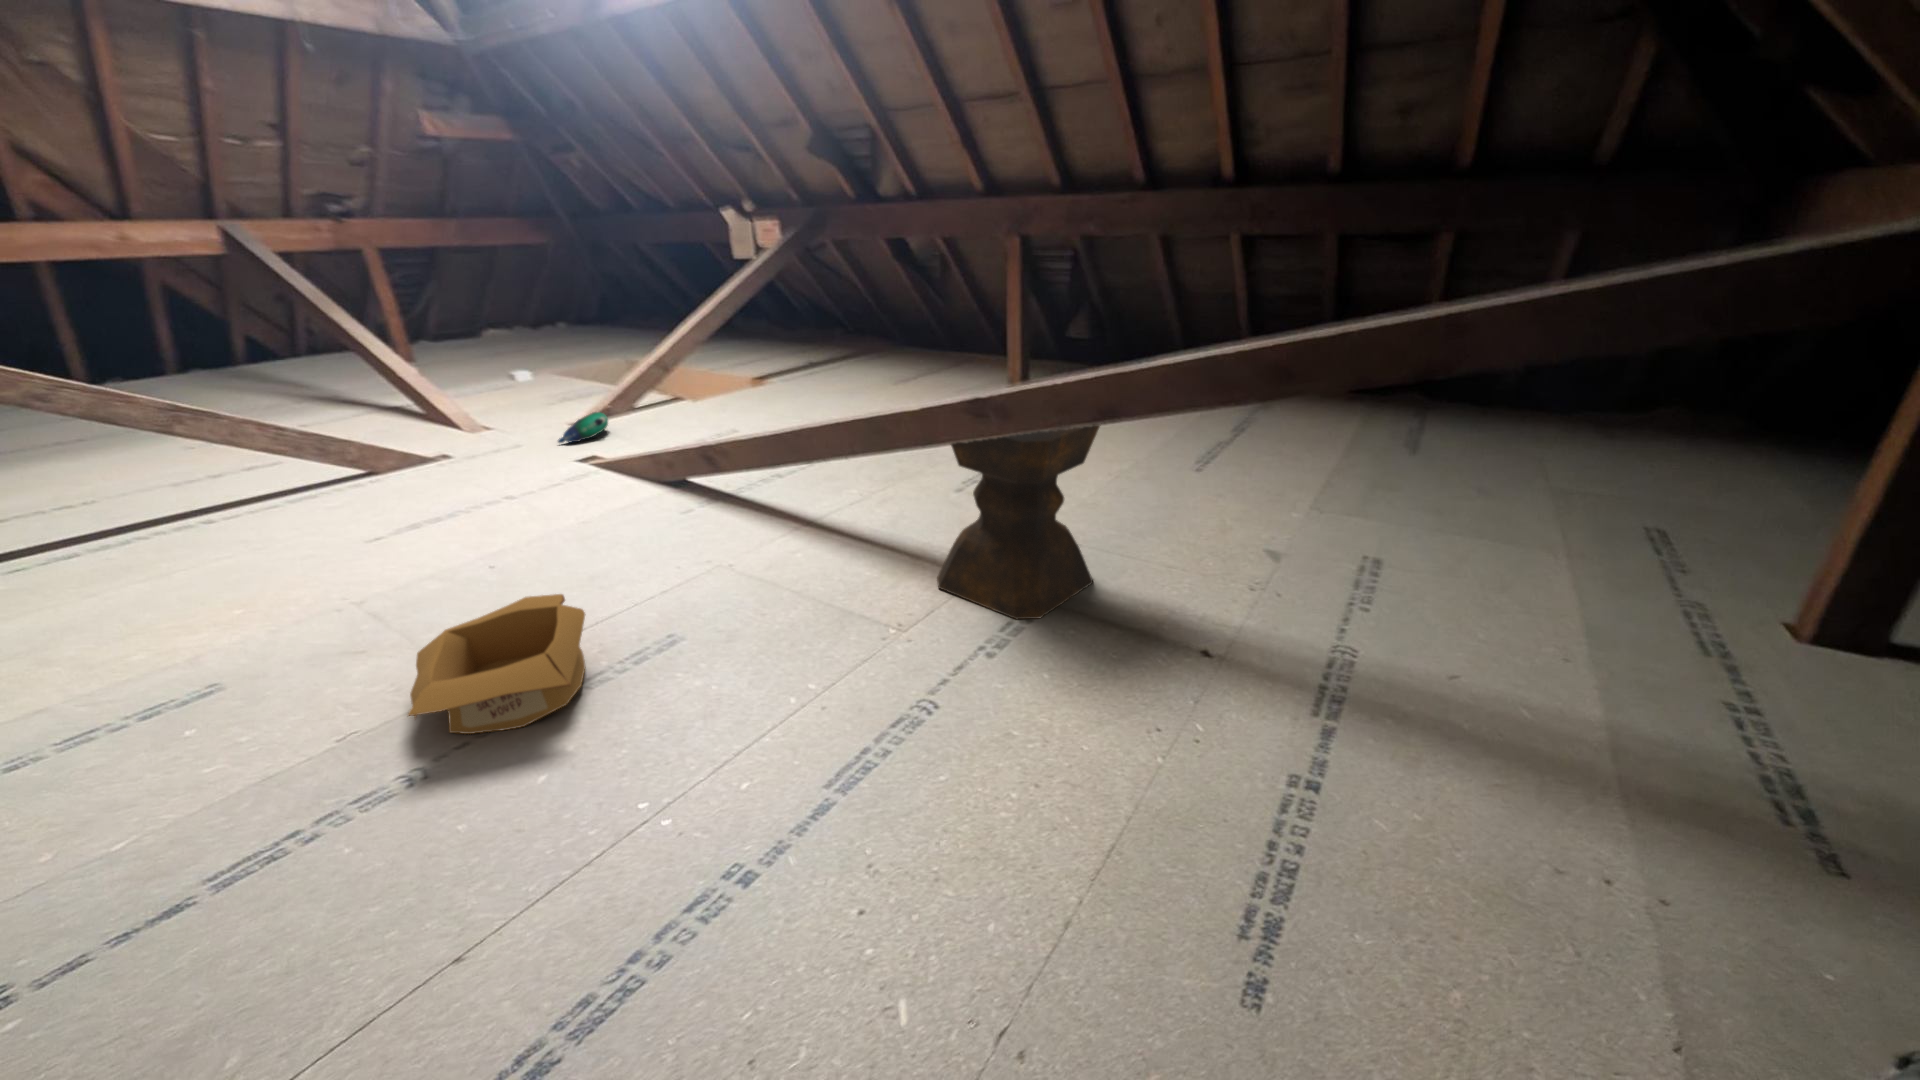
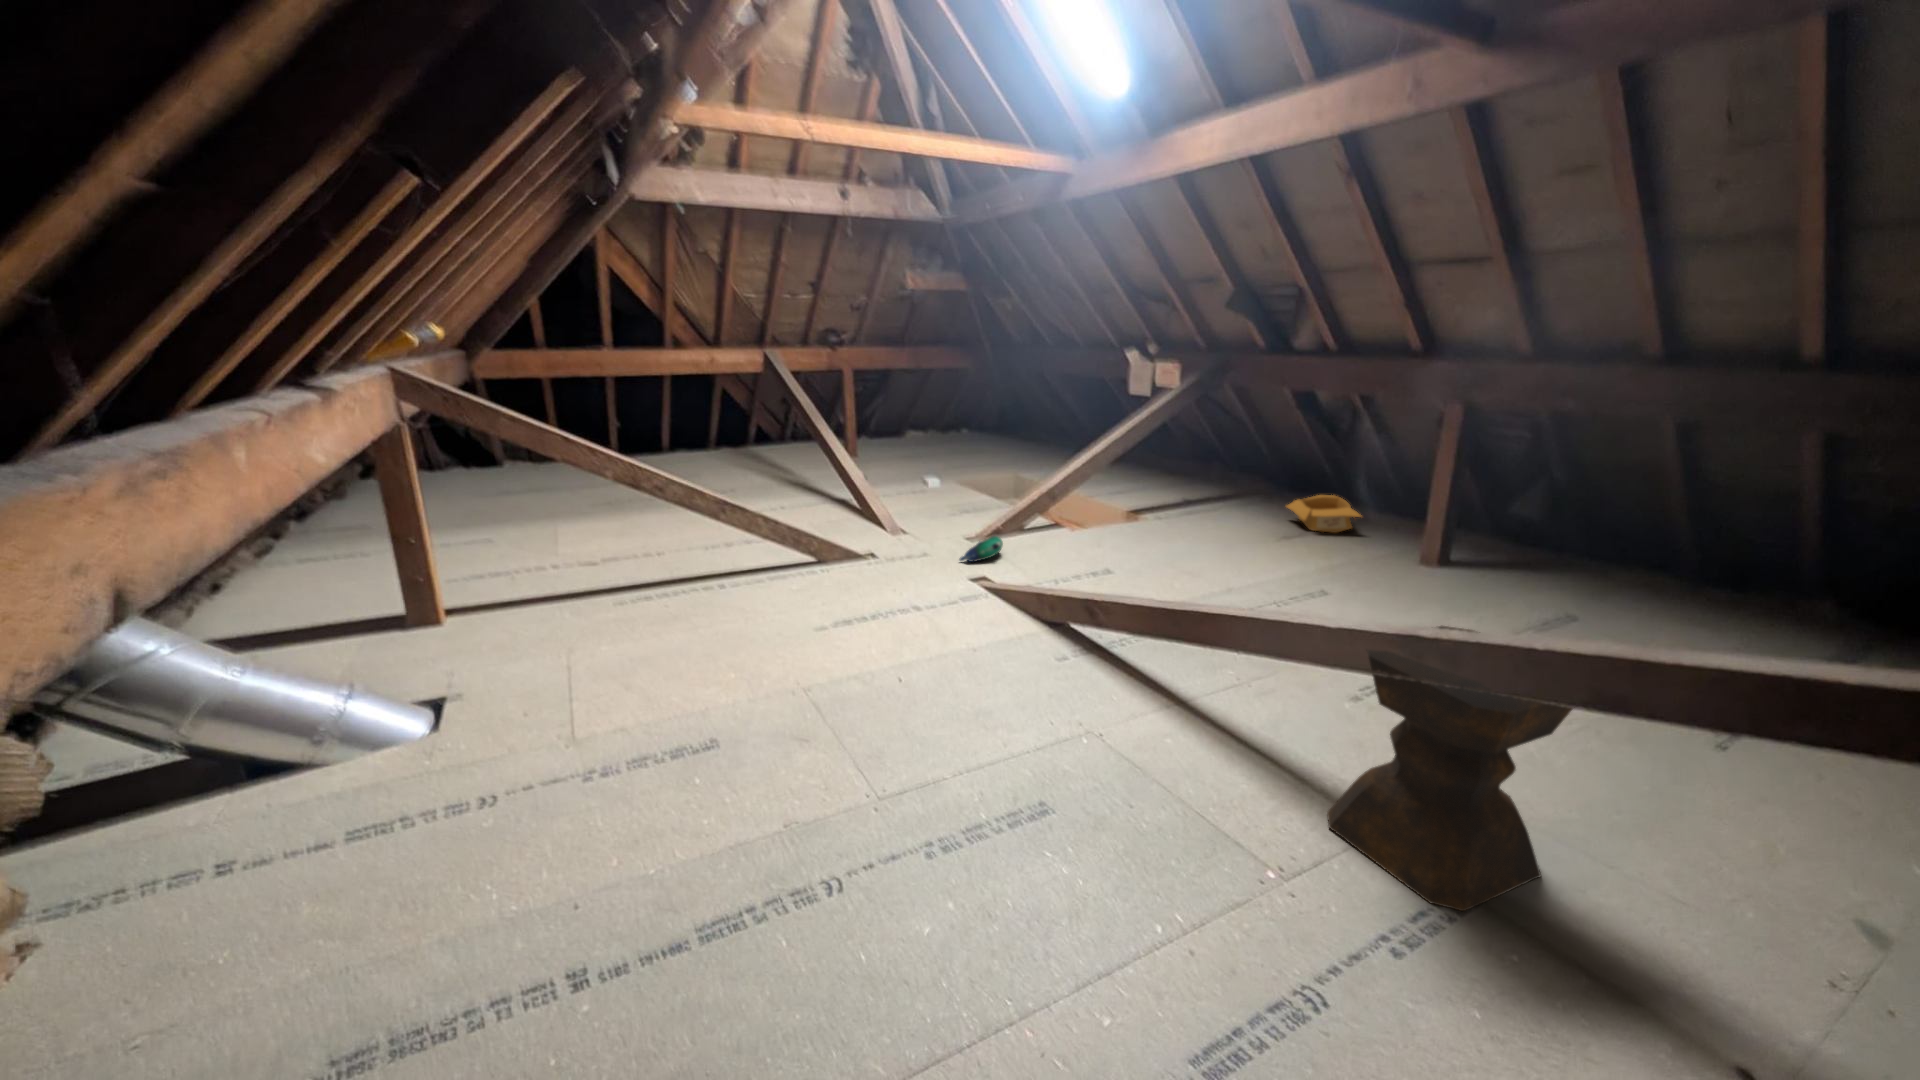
cardboard box: present [408,594,585,734] -> present [1287,495,1362,533]

